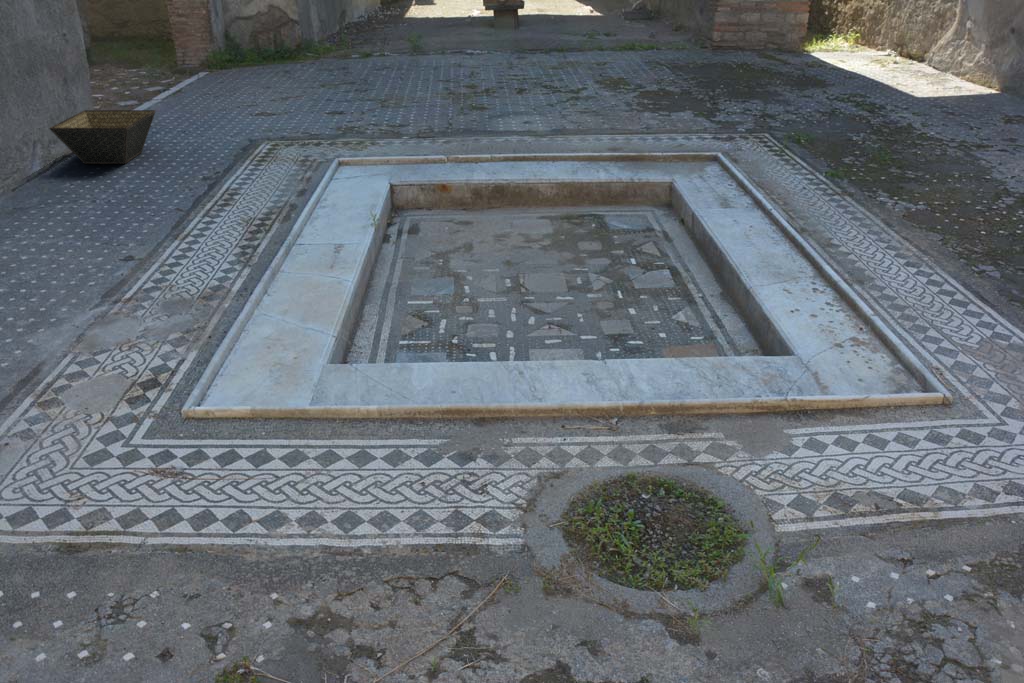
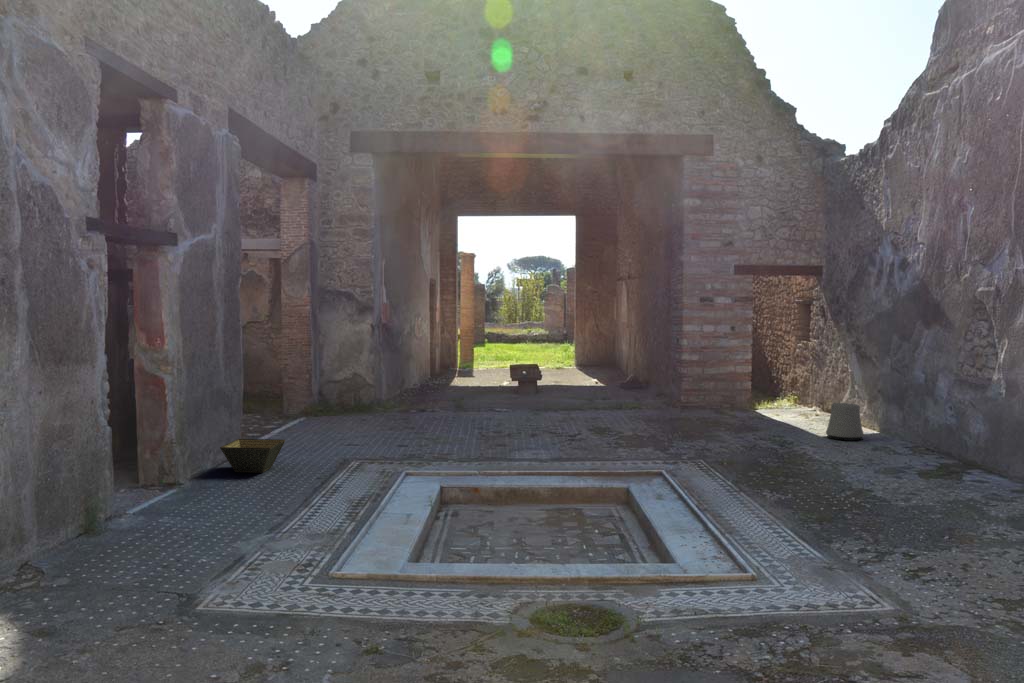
stool: none [913,31,969,86] -> present [826,403,864,441]

